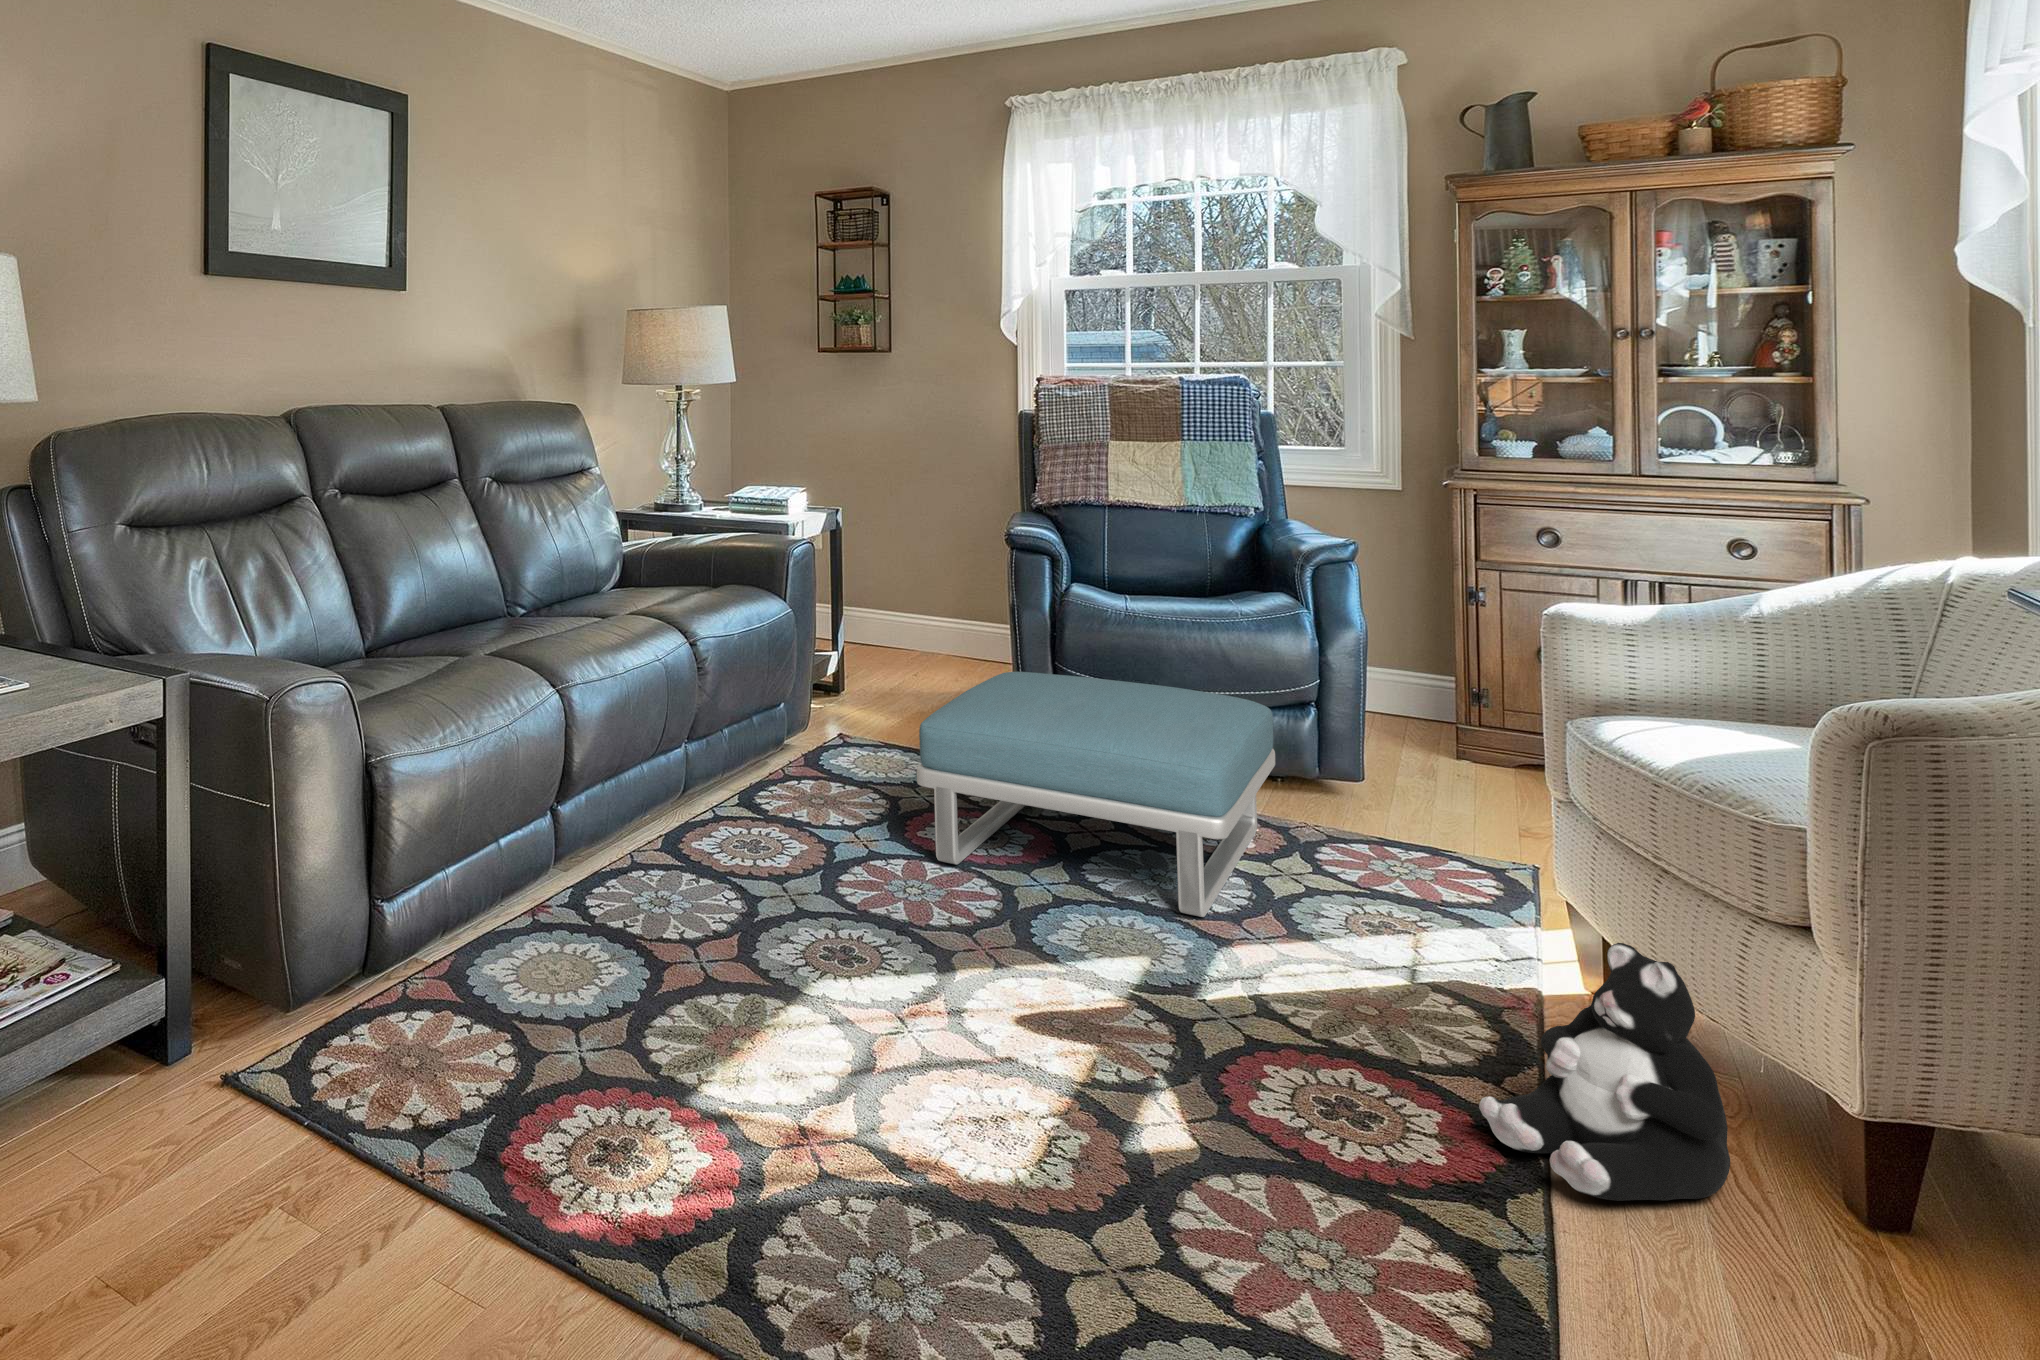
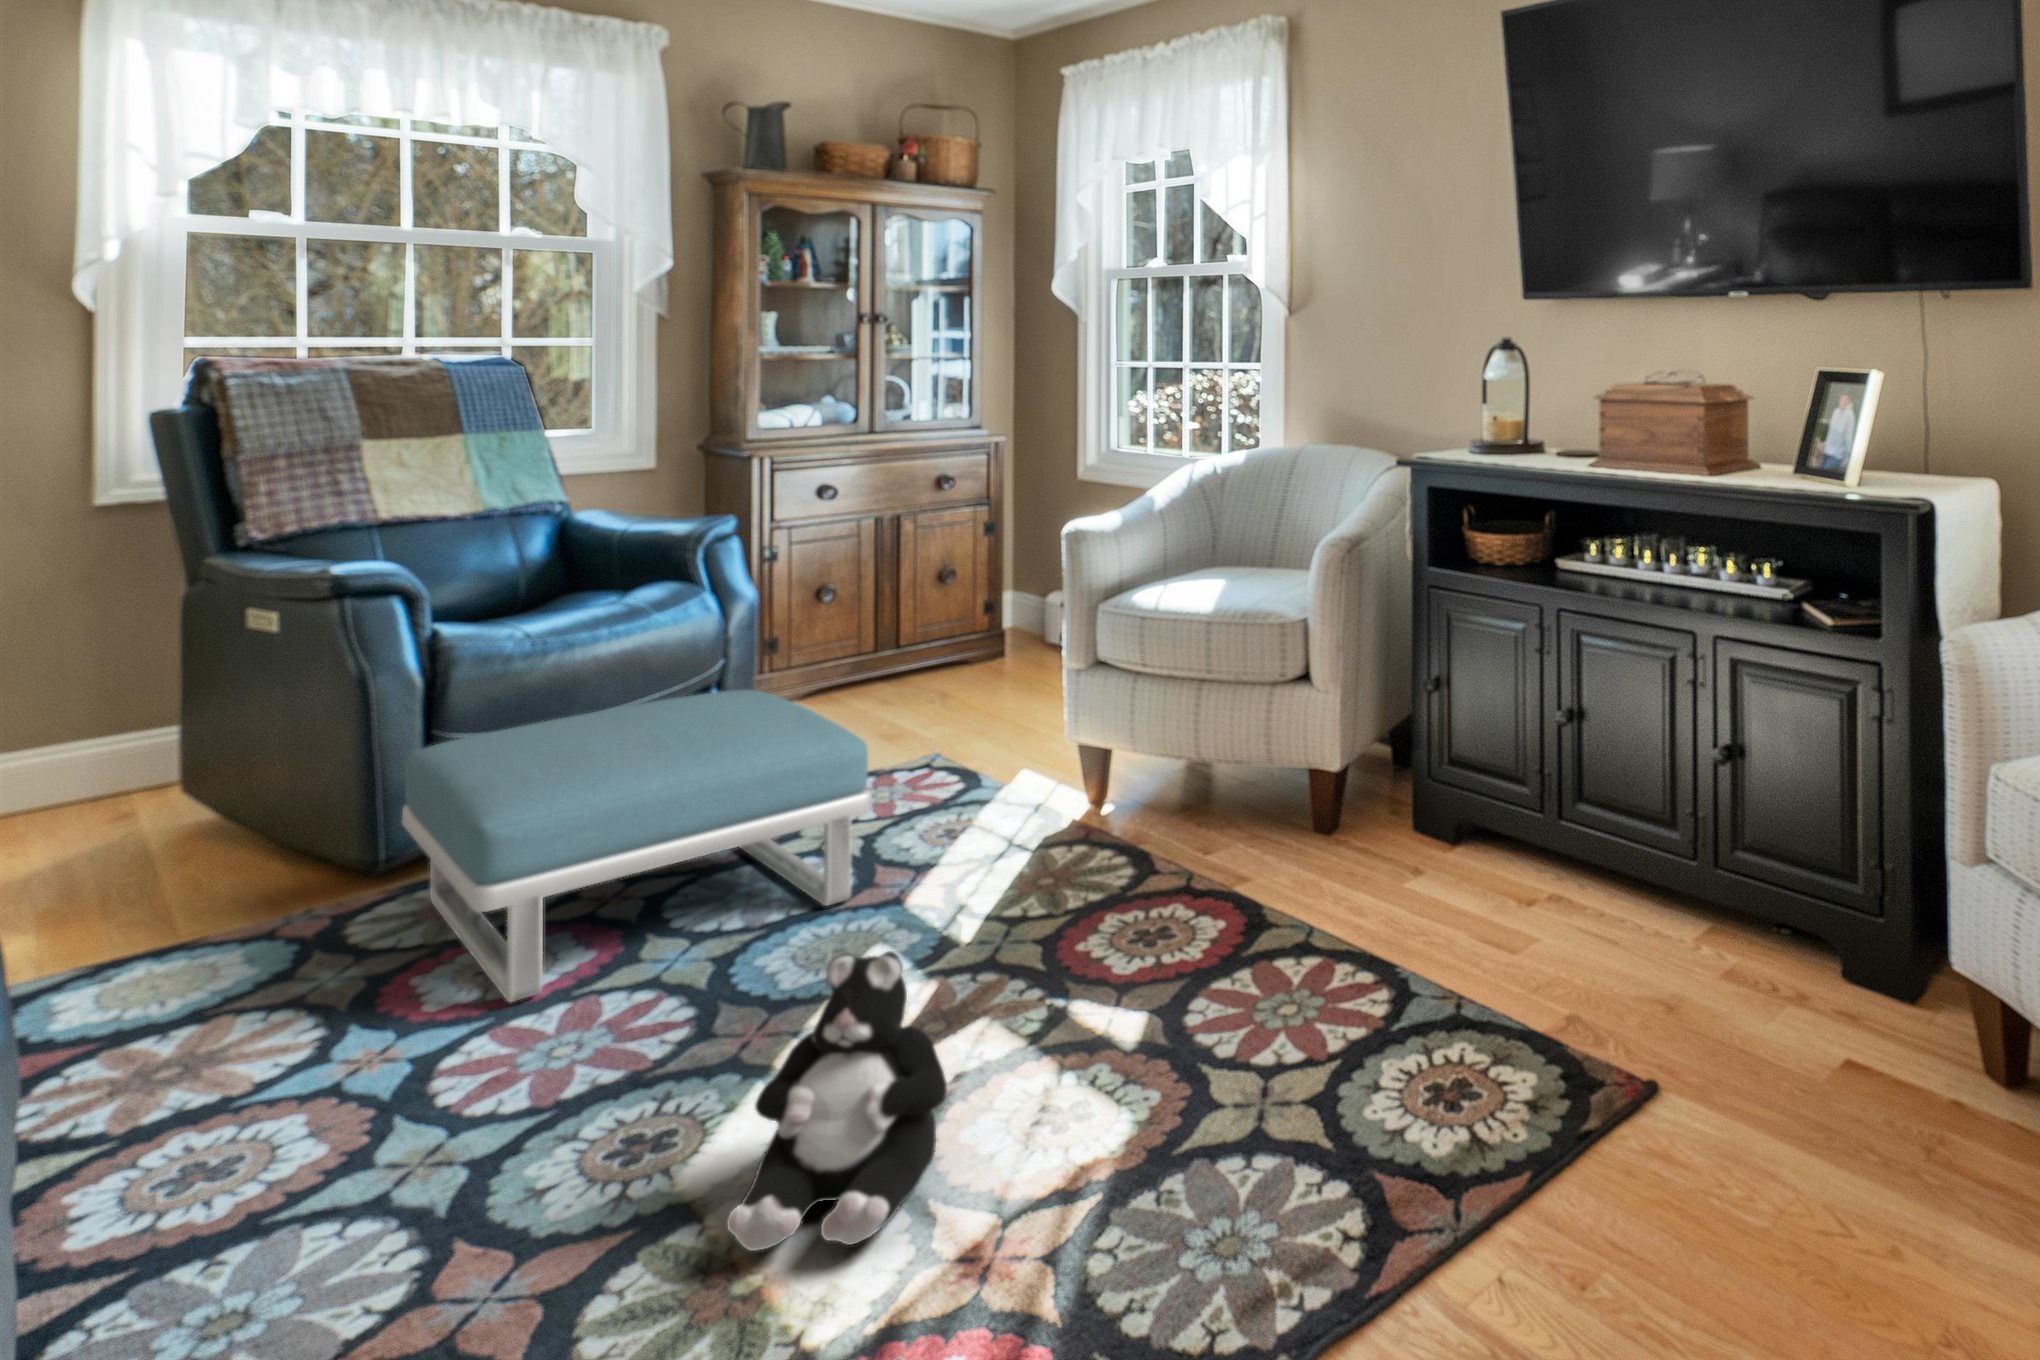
plush toy: present [1479,943,1730,1201] -> present [727,951,947,1251]

